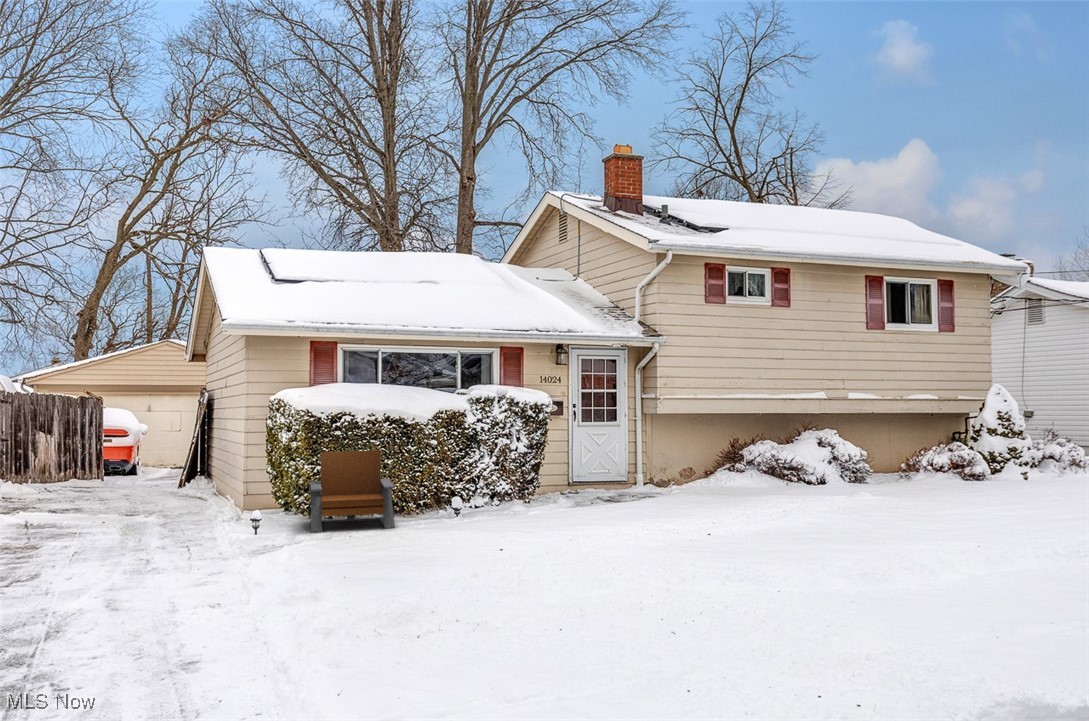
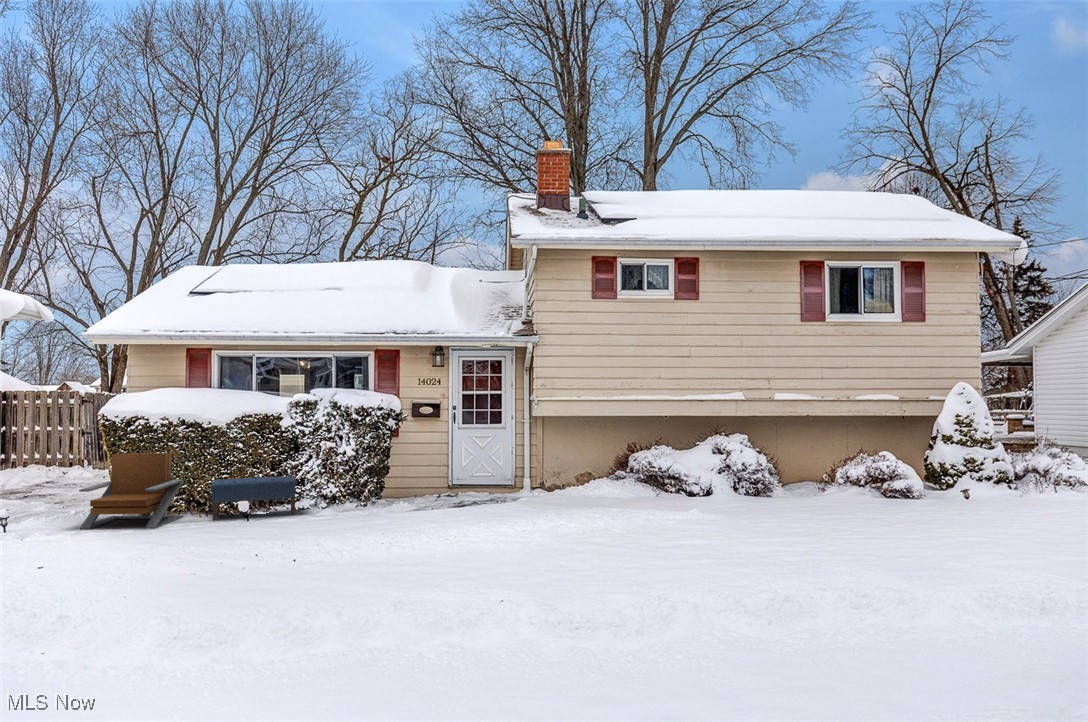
bench: none [419,473,506,519] -> present [211,476,296,520]

